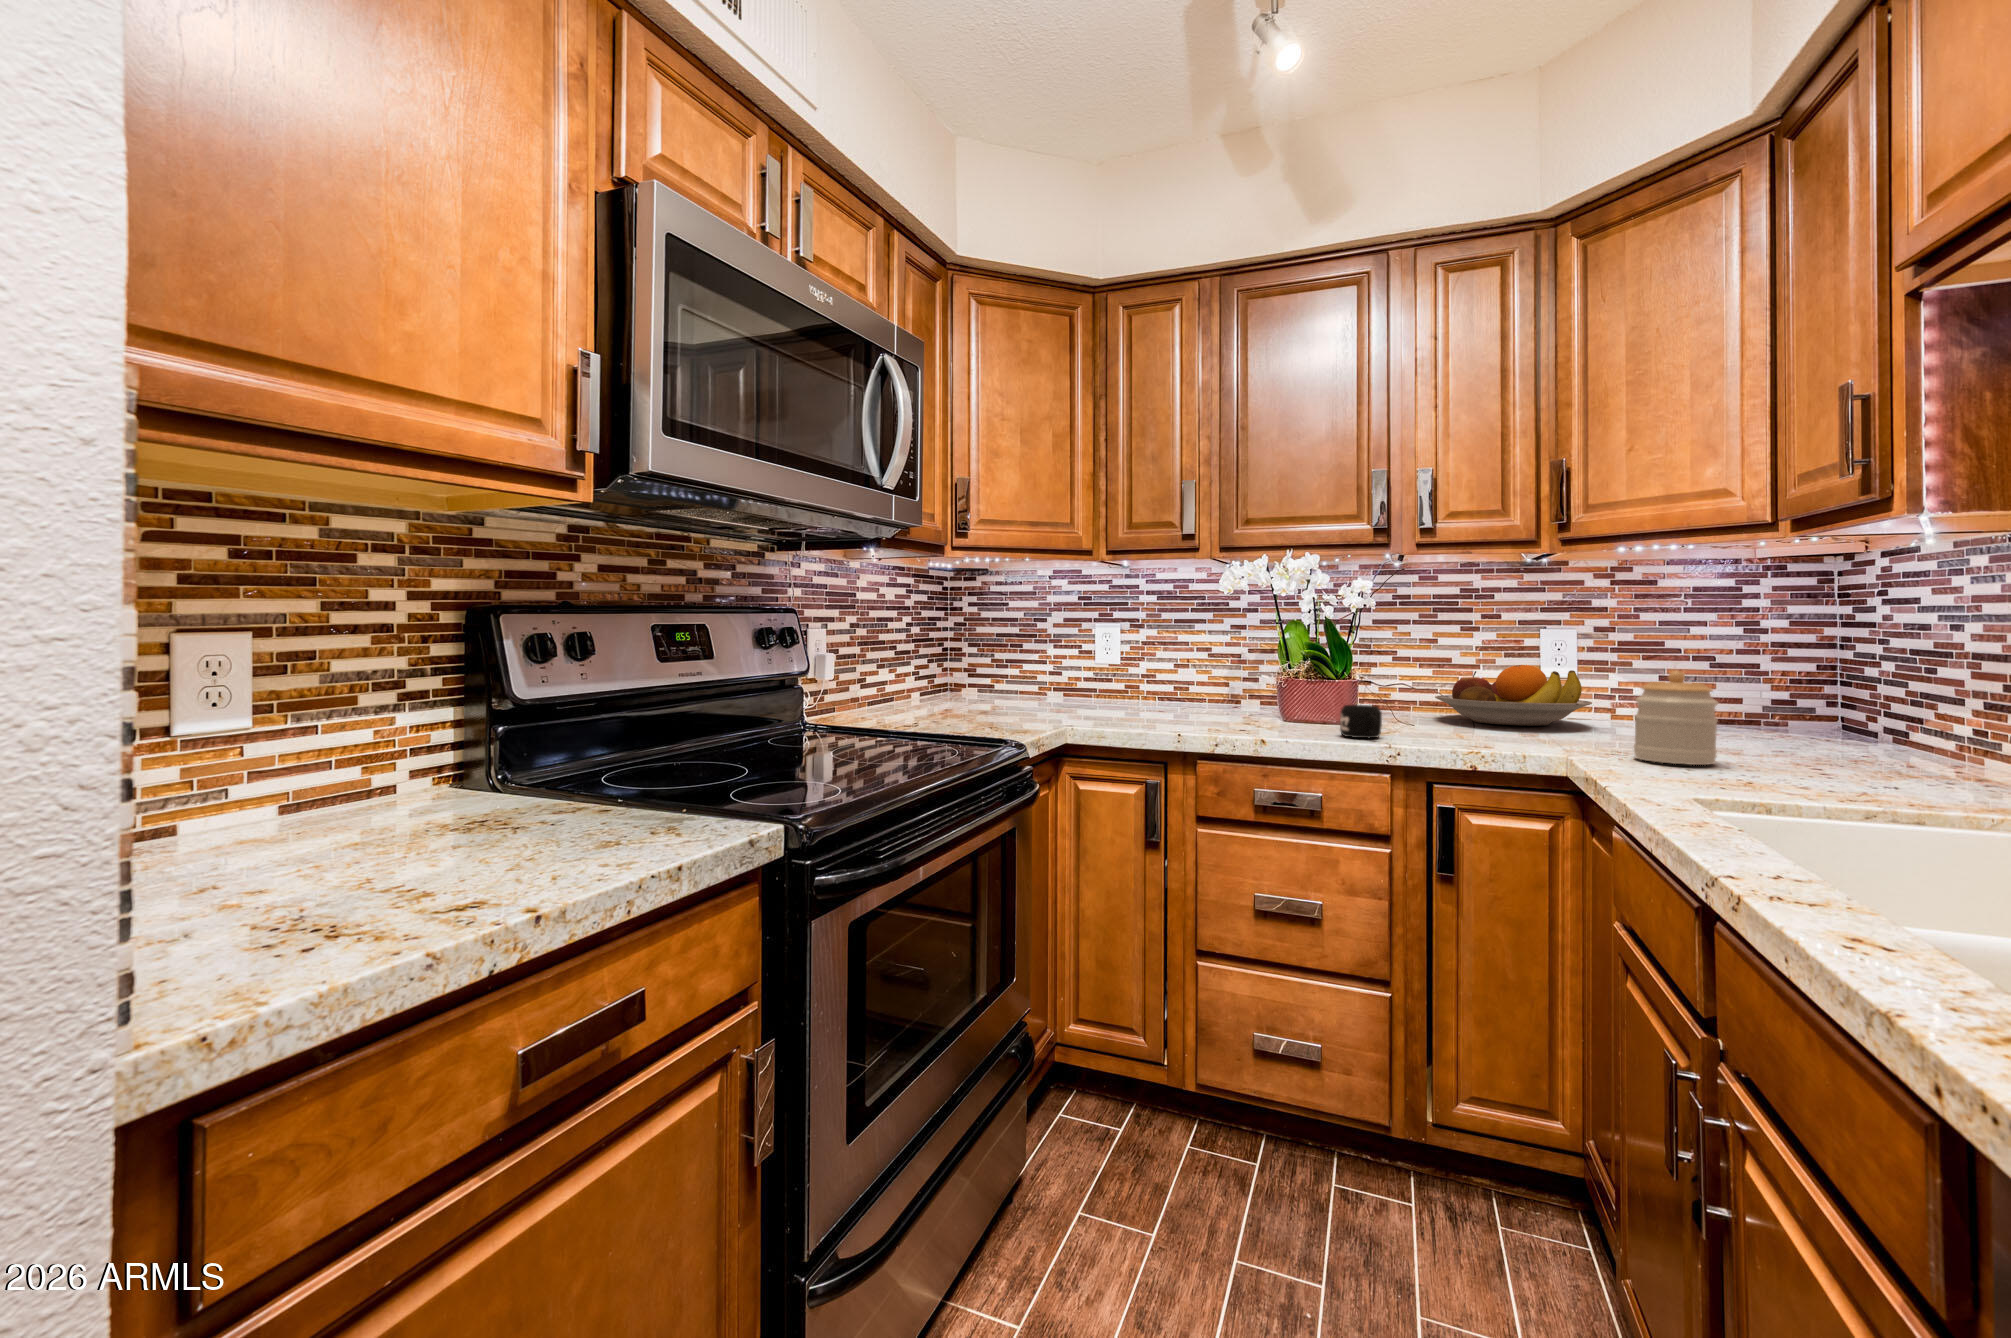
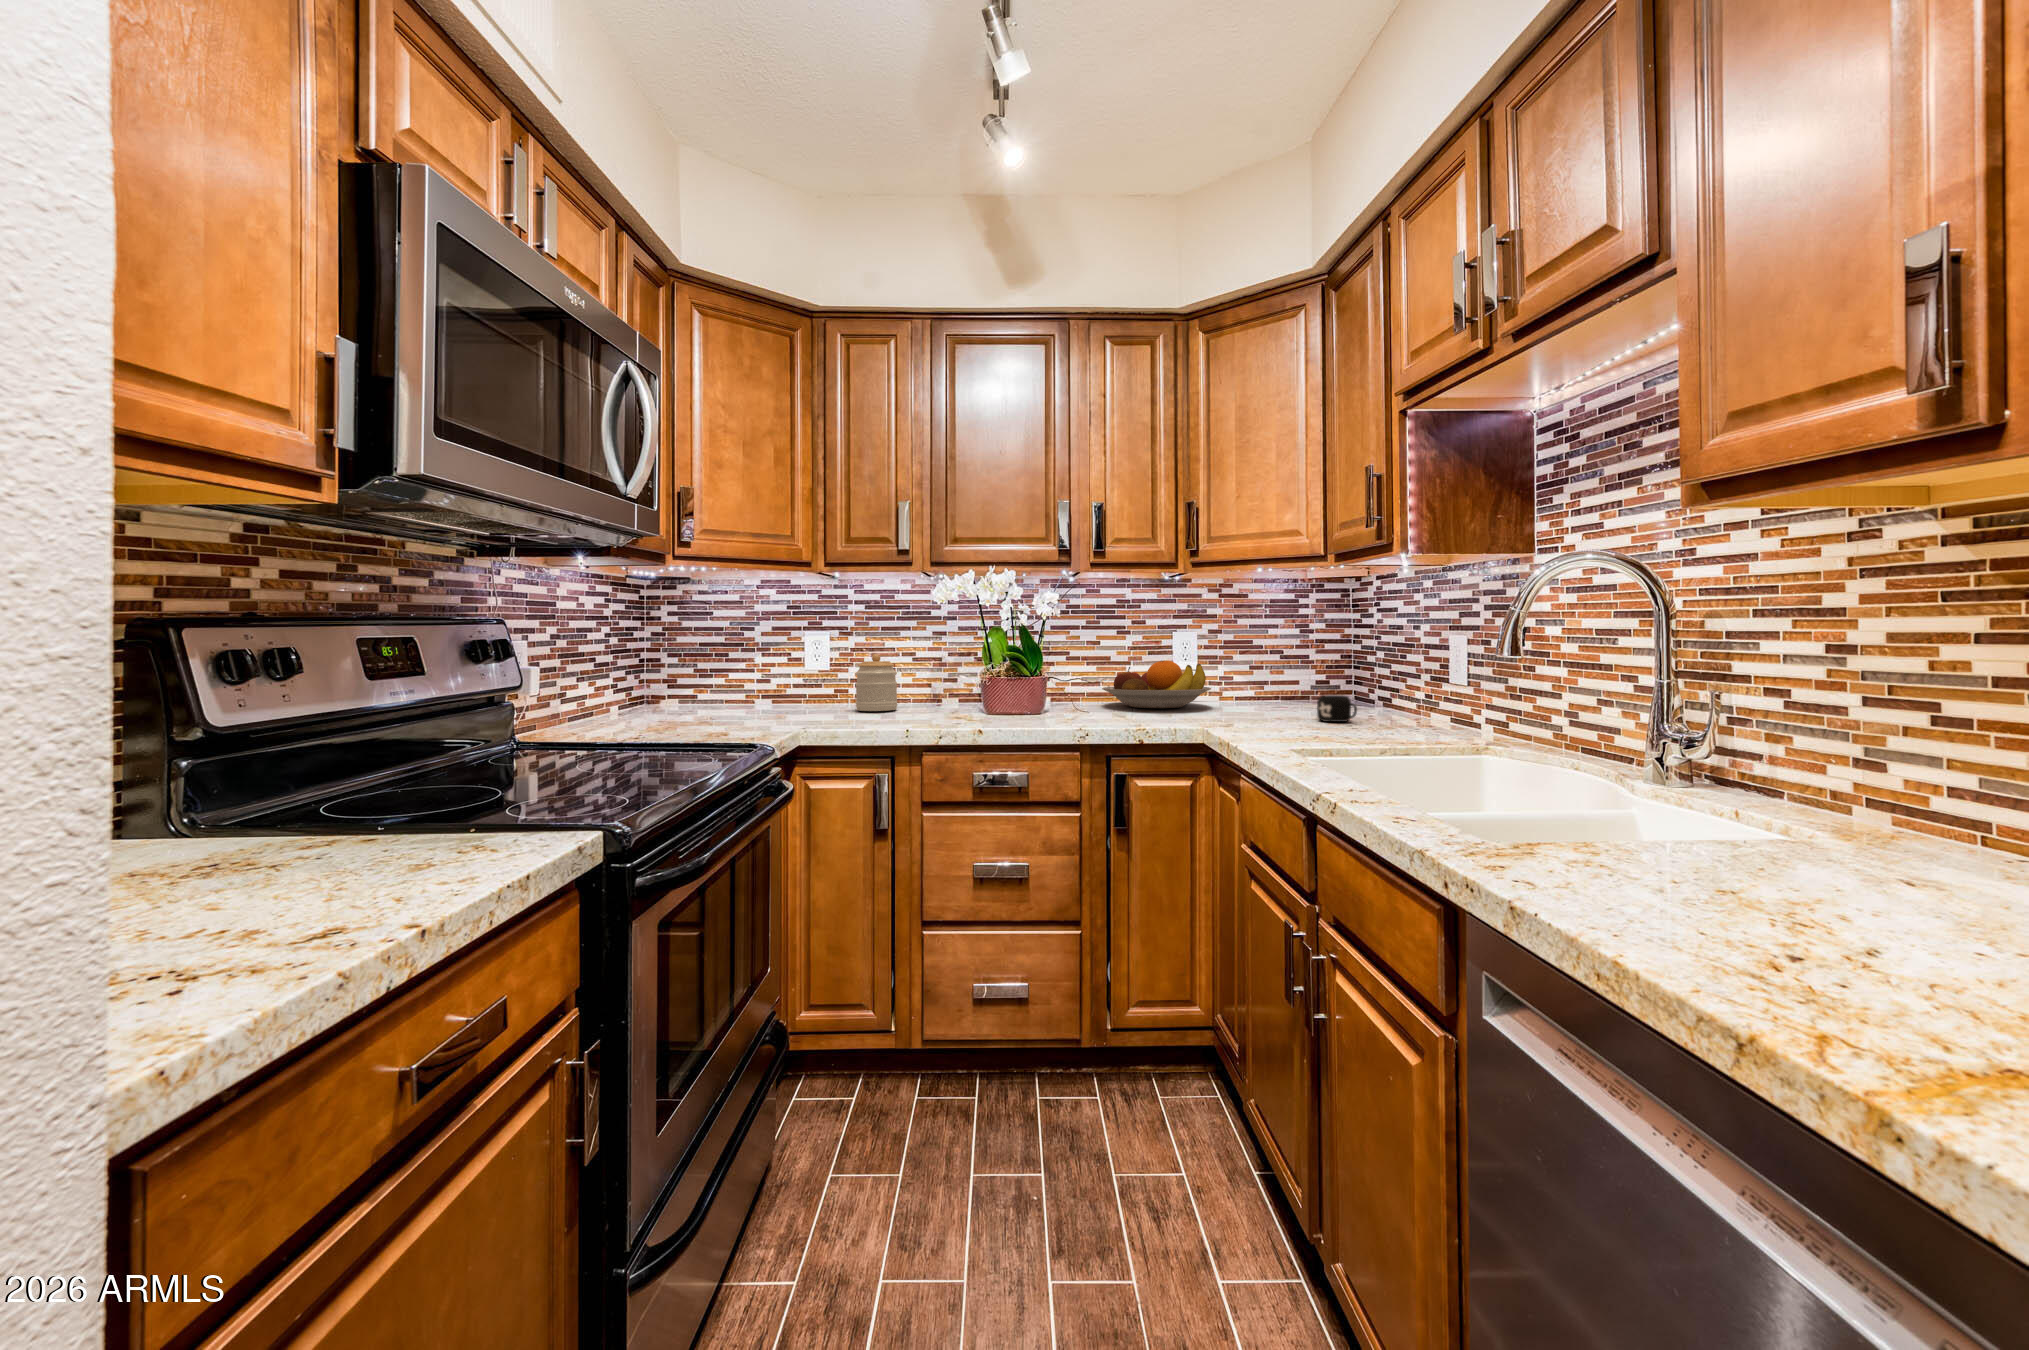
jar: present [1634,671,1718,765] -> present [855,654,897,711]
mug: present [1340,705,1382,738] -> present [1317,695,1357,722]

